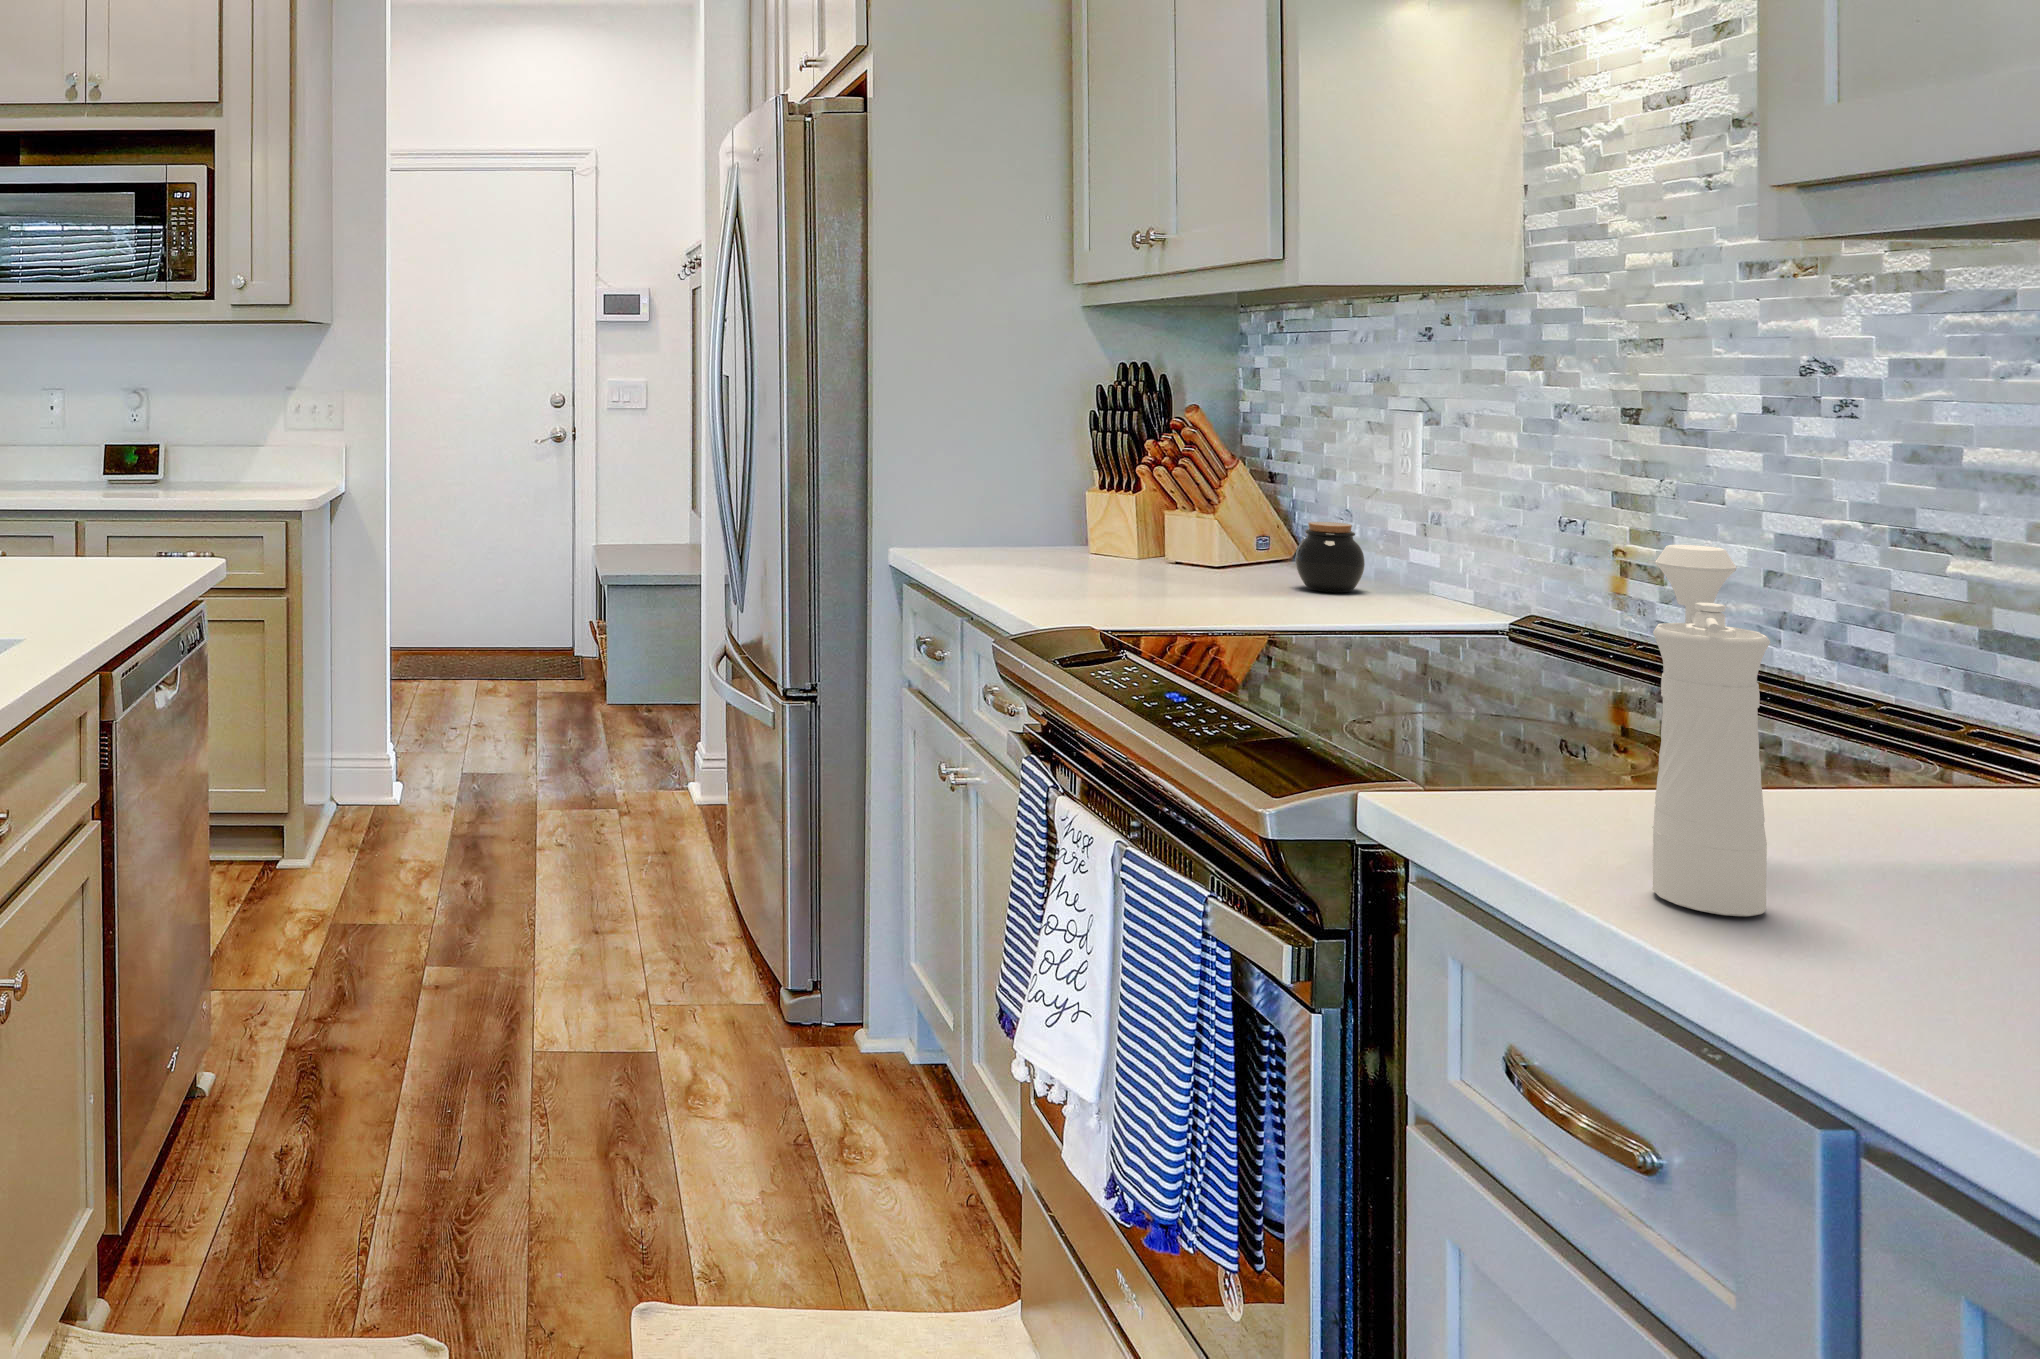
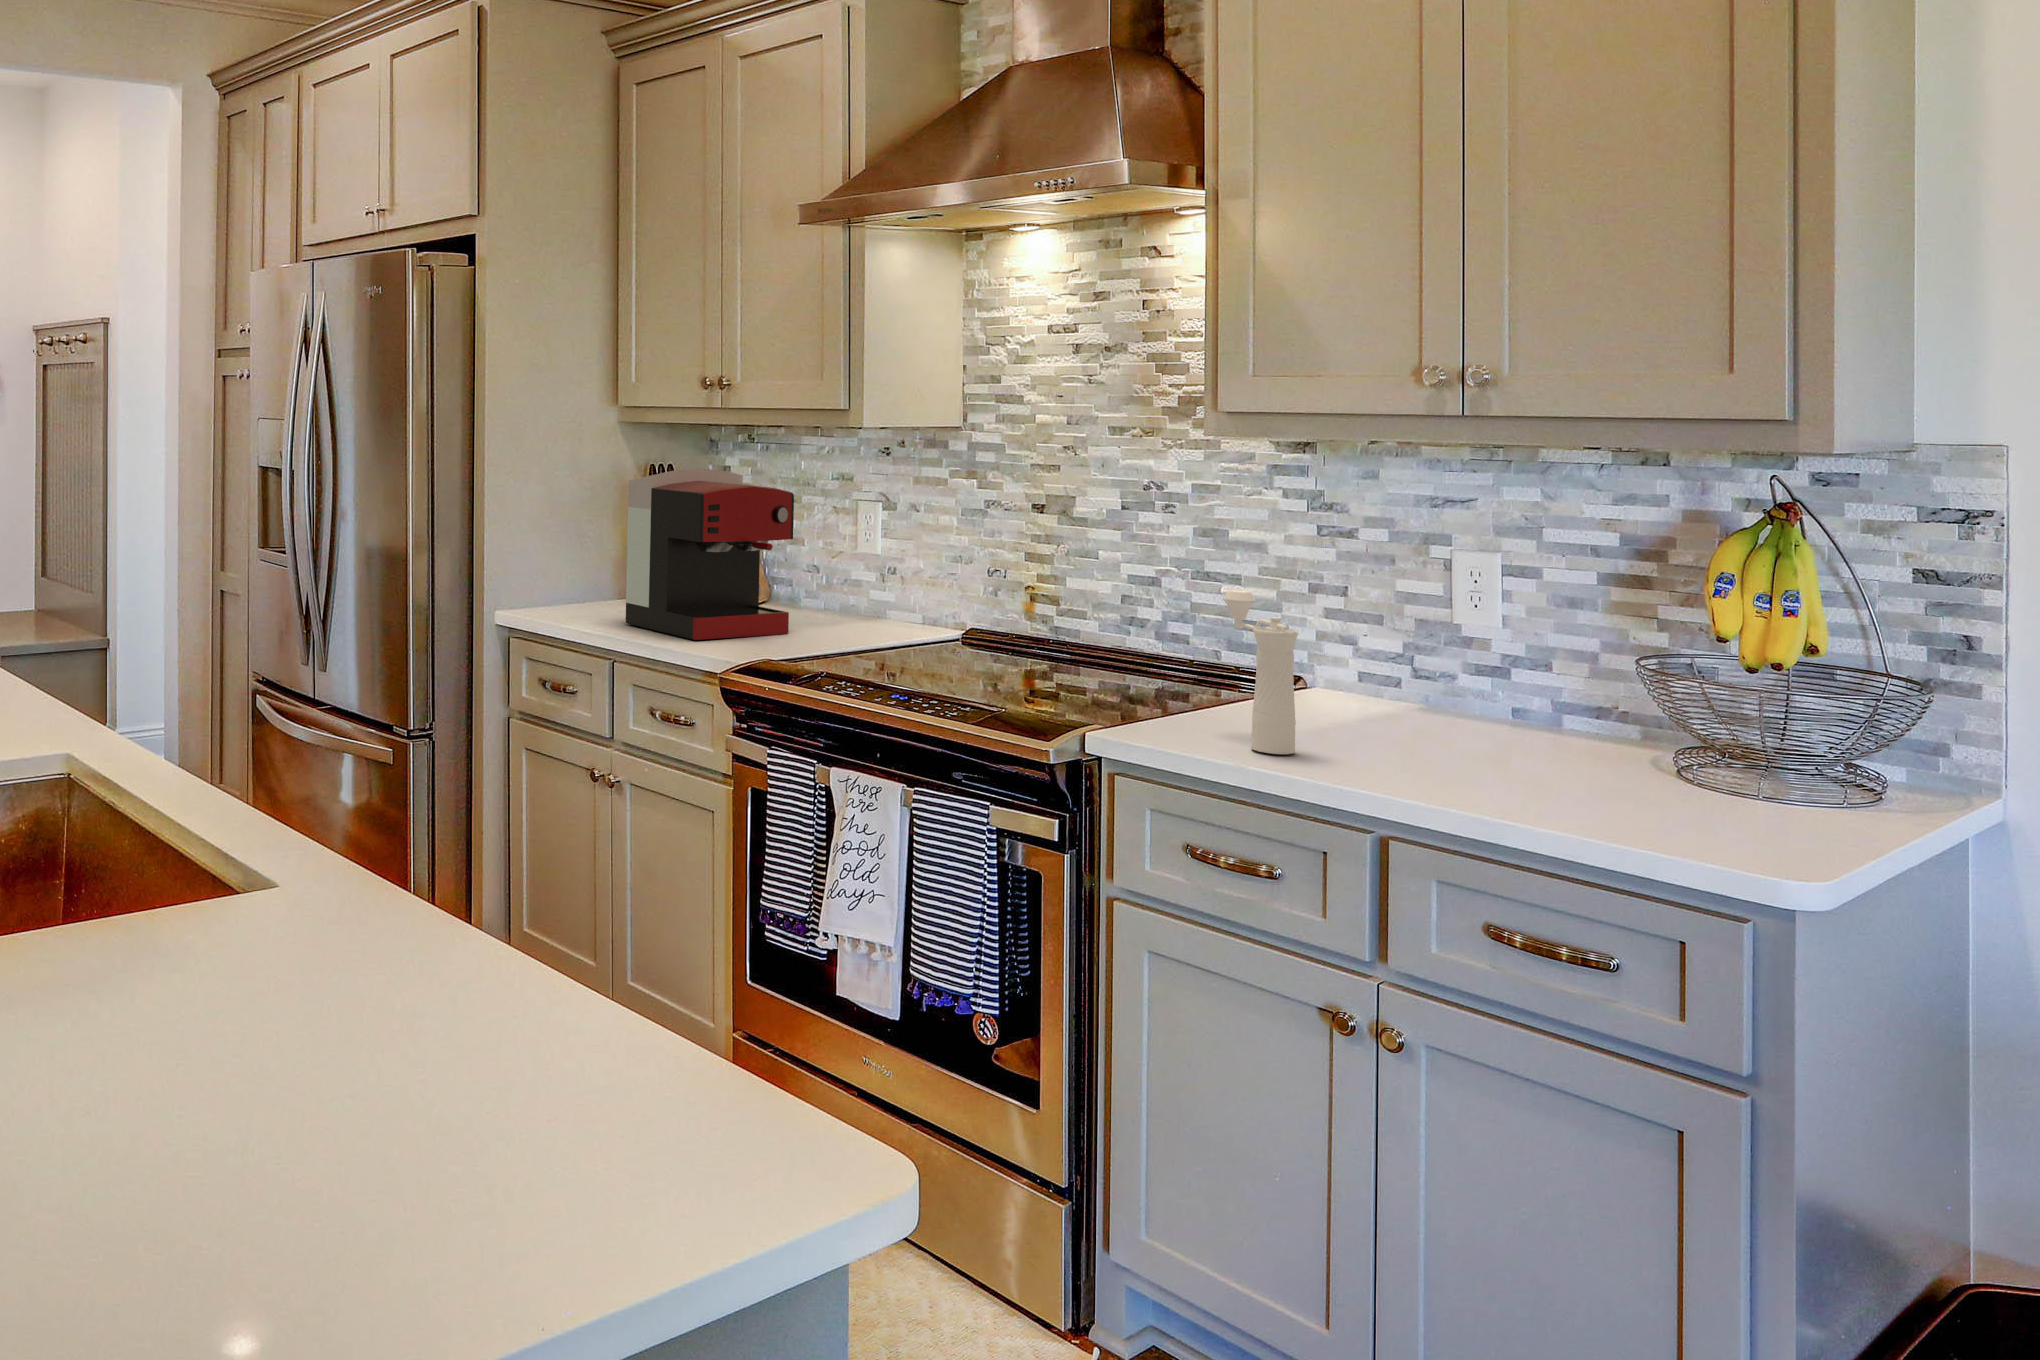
coffee maker: none [996,362,1207,599] -> present [626,468,794,640]
jar: present [1295,522,1365,592] -> none [818,576,859,623]

